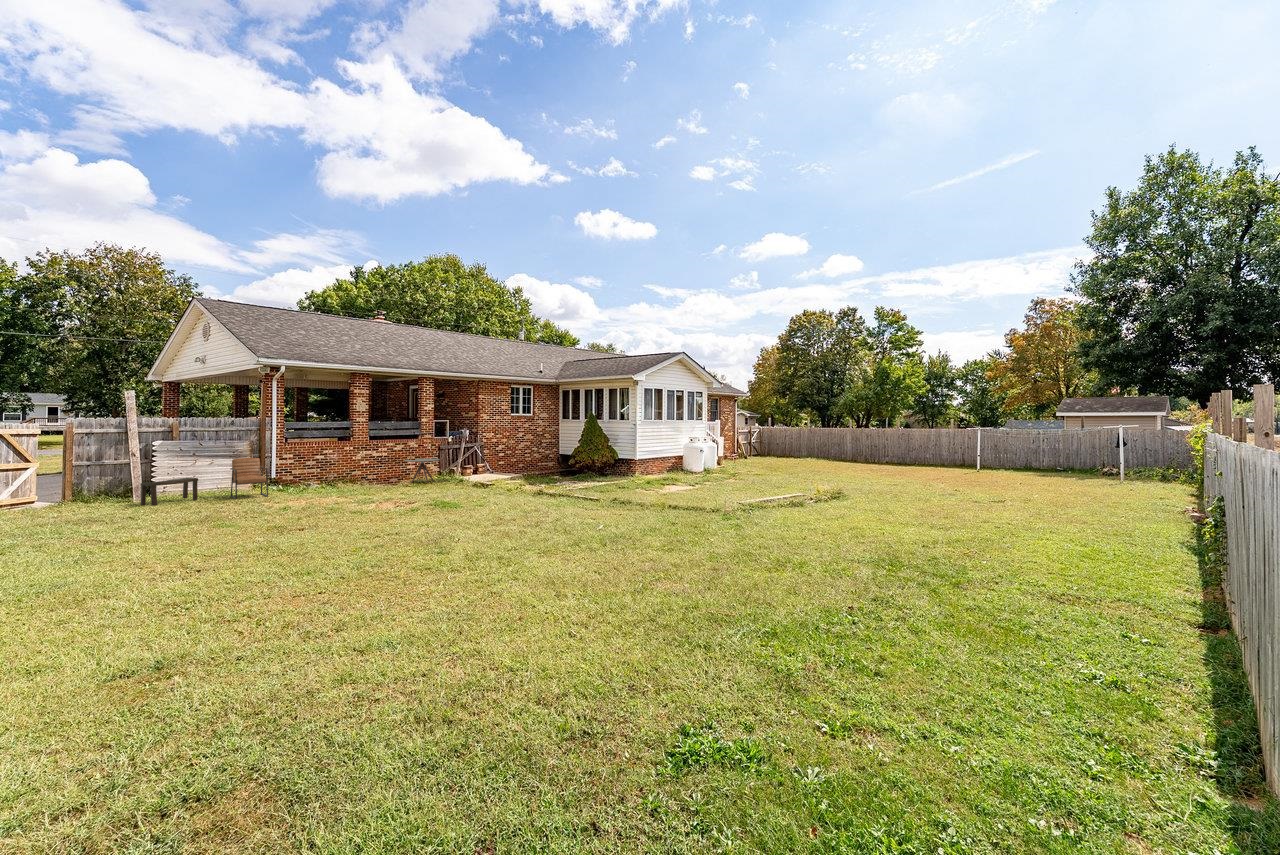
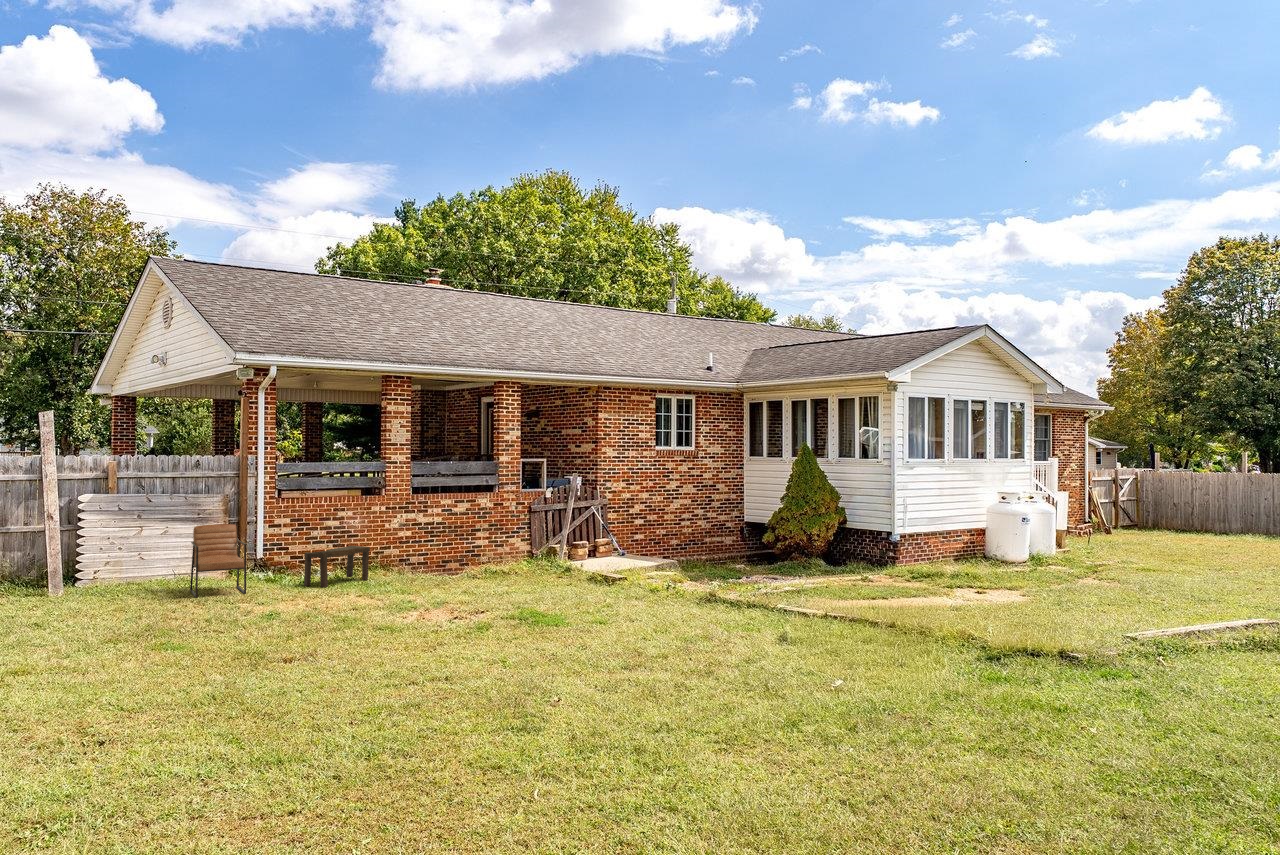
round table: present [404,458,440,483] -> none [470,528,531,574]
bench: present [141,478,198,506] -> present [304,546,370,588]

